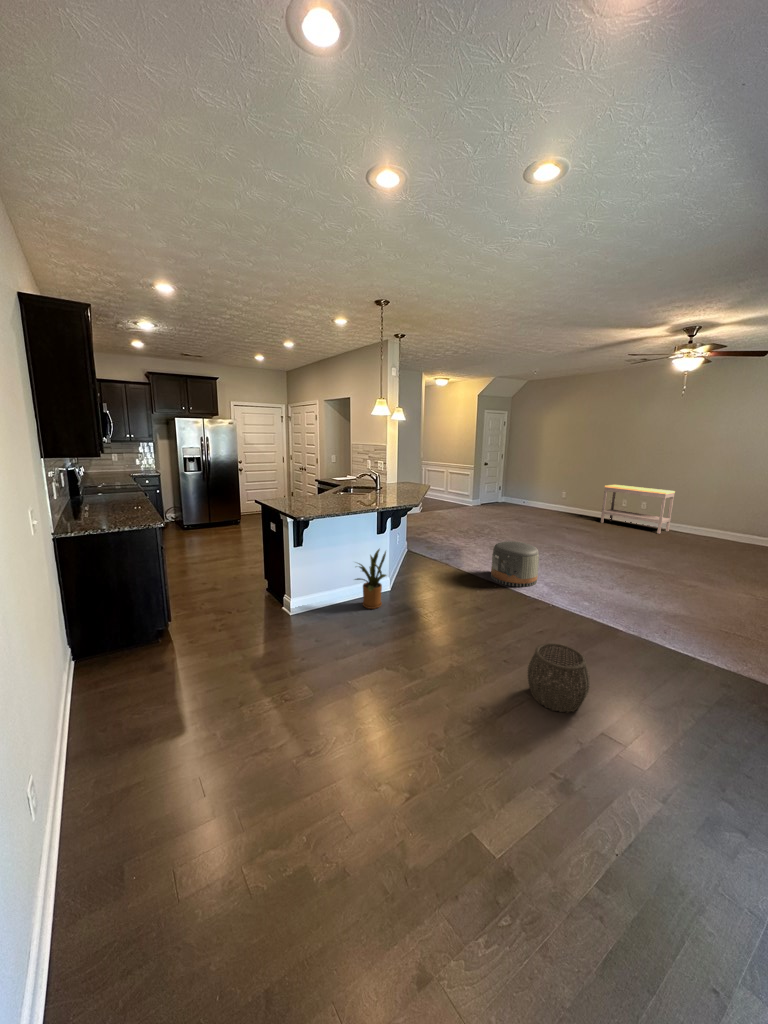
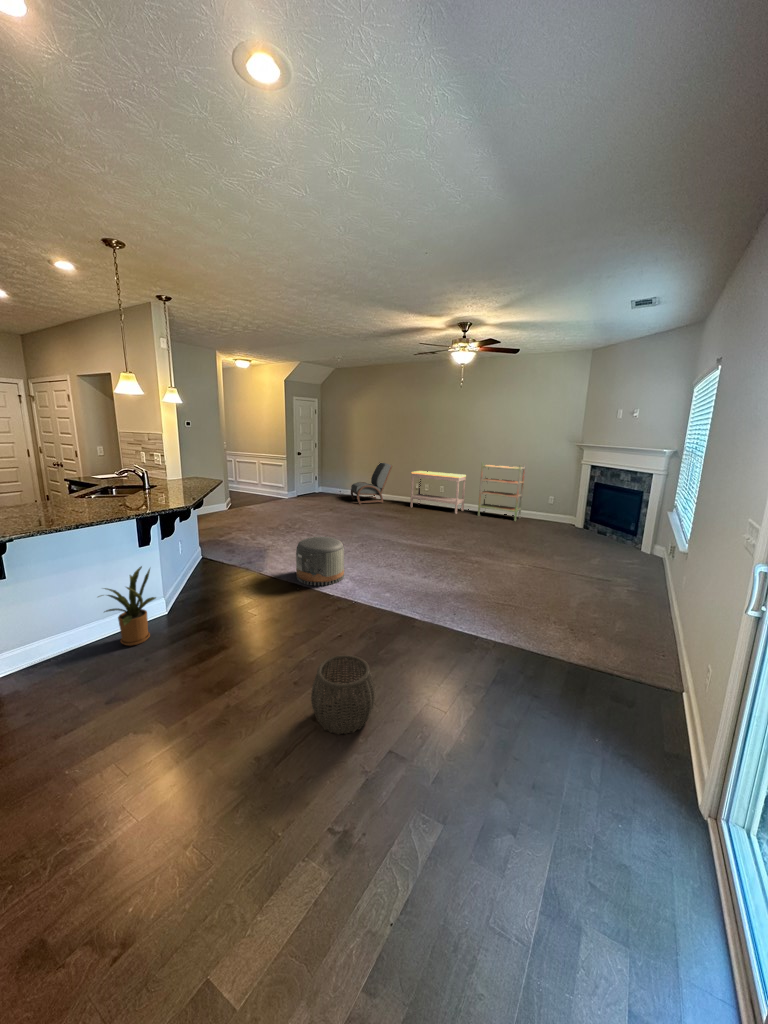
lounge chair: none [533,474,582,517] -> present [351,463,392,504]
bookshelf: none [688,477,764,548] -> present [478,462,525,521]

